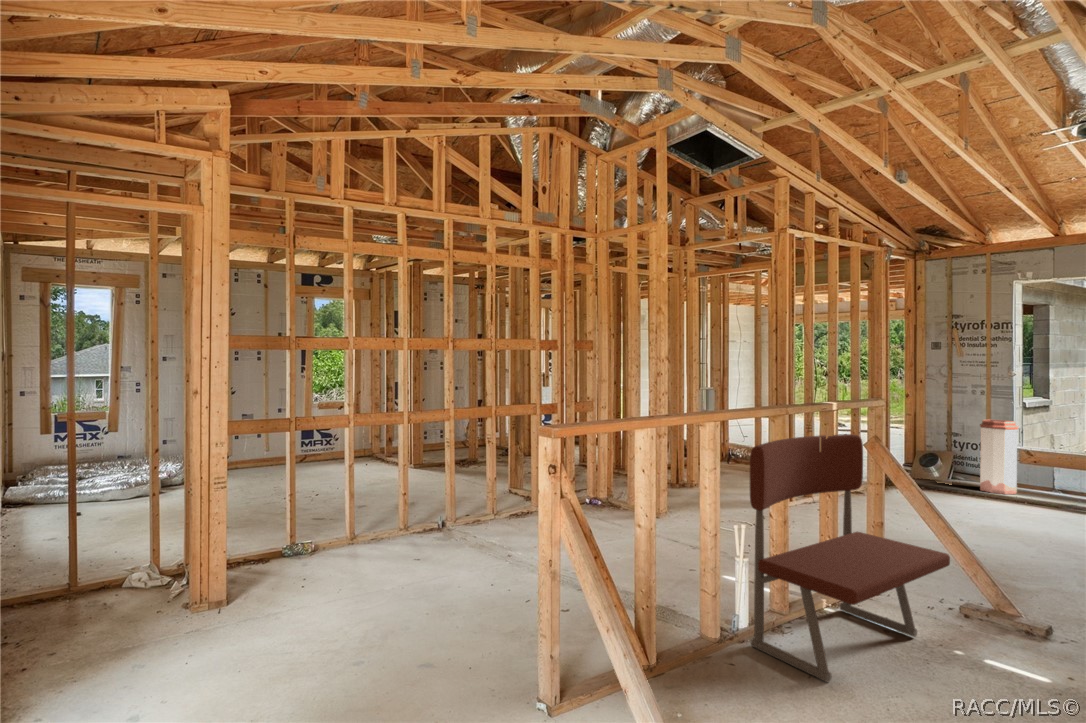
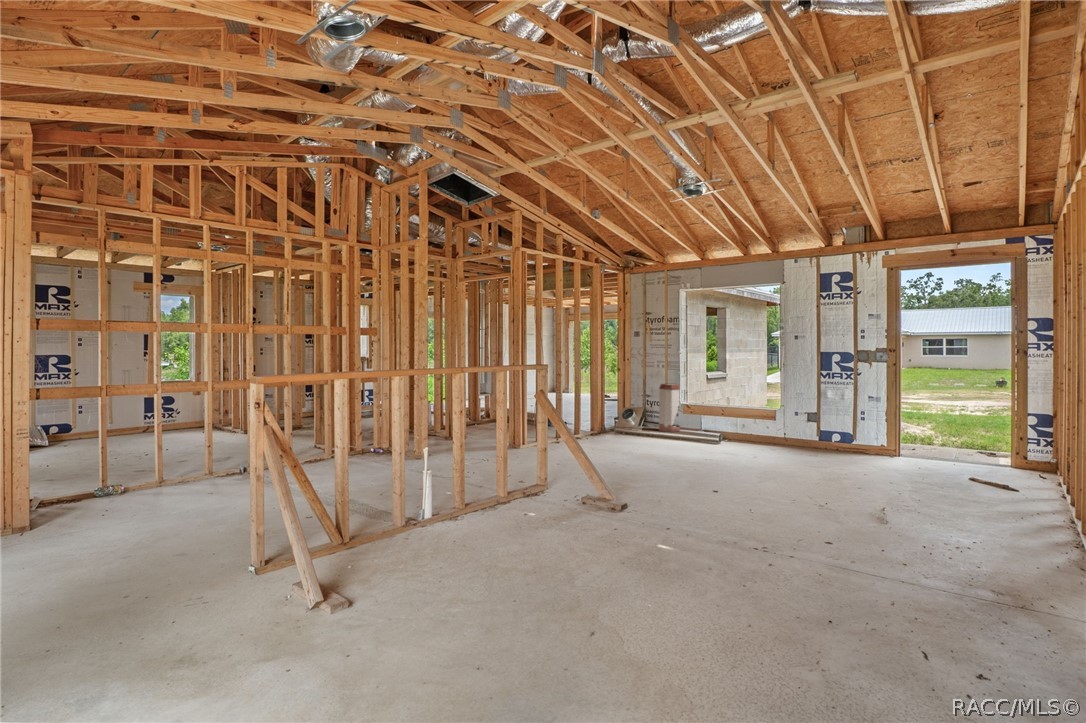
bench: present [750,434,950,682] -> none [429,383,555,528]

